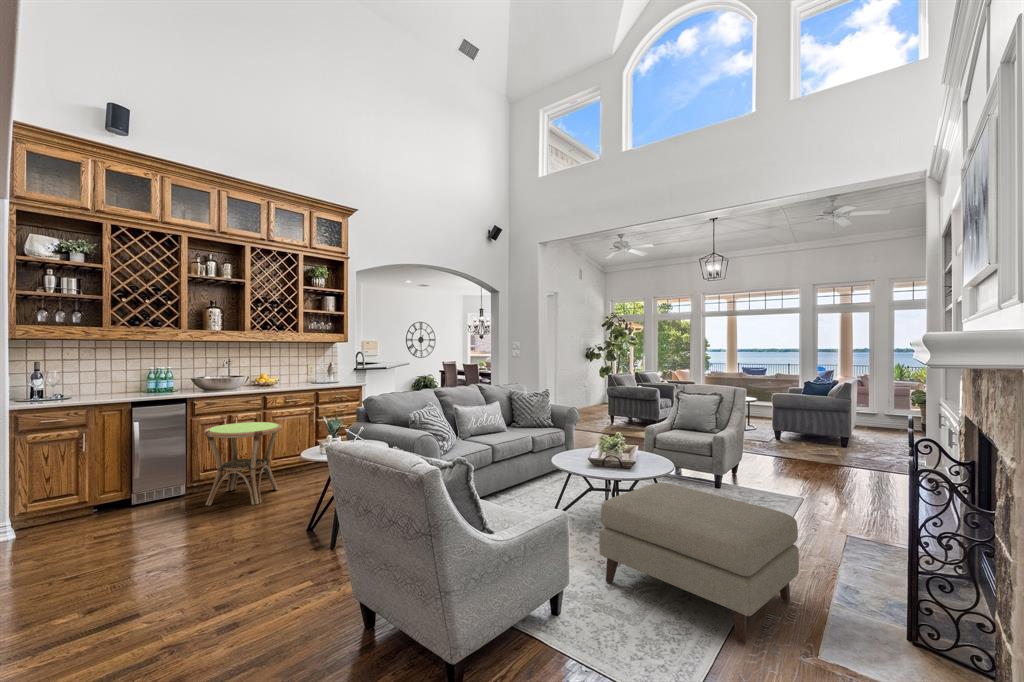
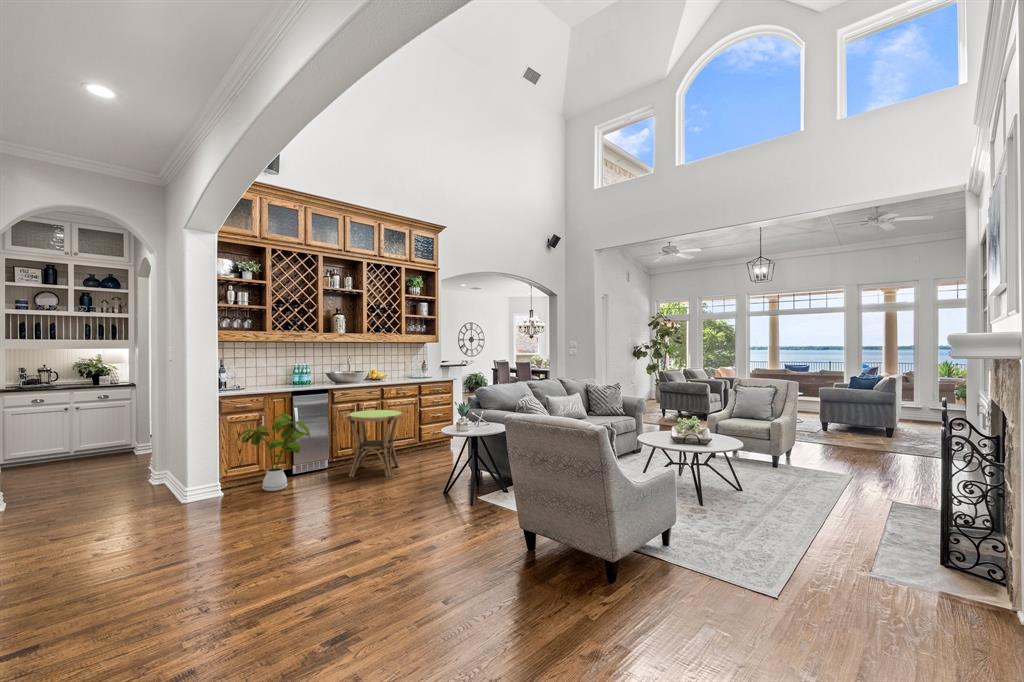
house plant: none [37,431,151,528] -> present [236,414,310,491]
ottoman: present [599,483,799,644] -> none [695,454,855,563]

